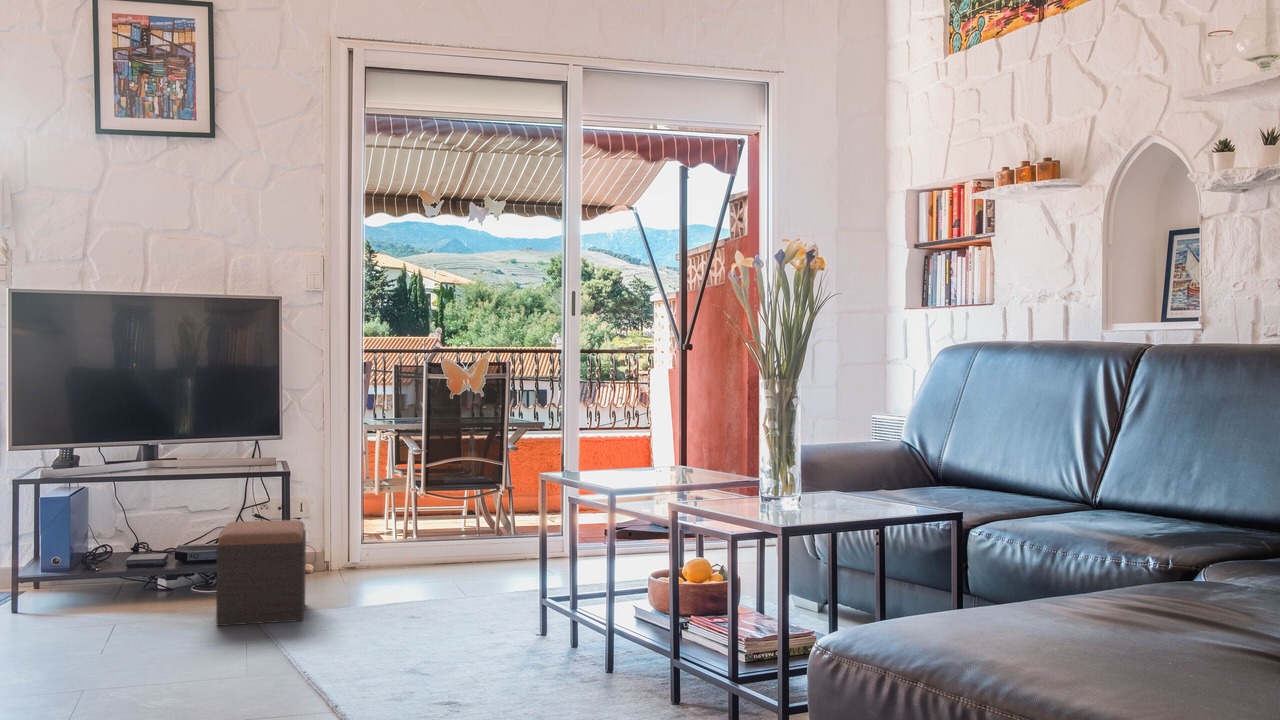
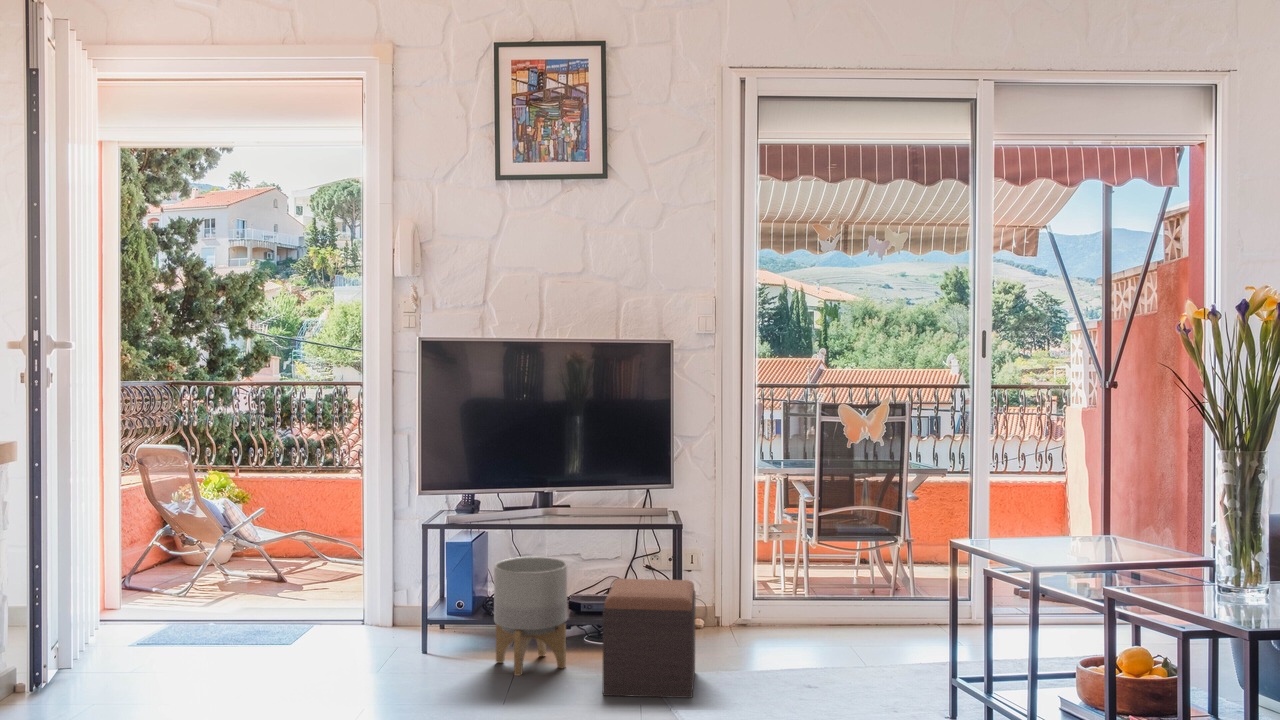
planter: none [100,508,178,620] -> present [494,557,567,676]

